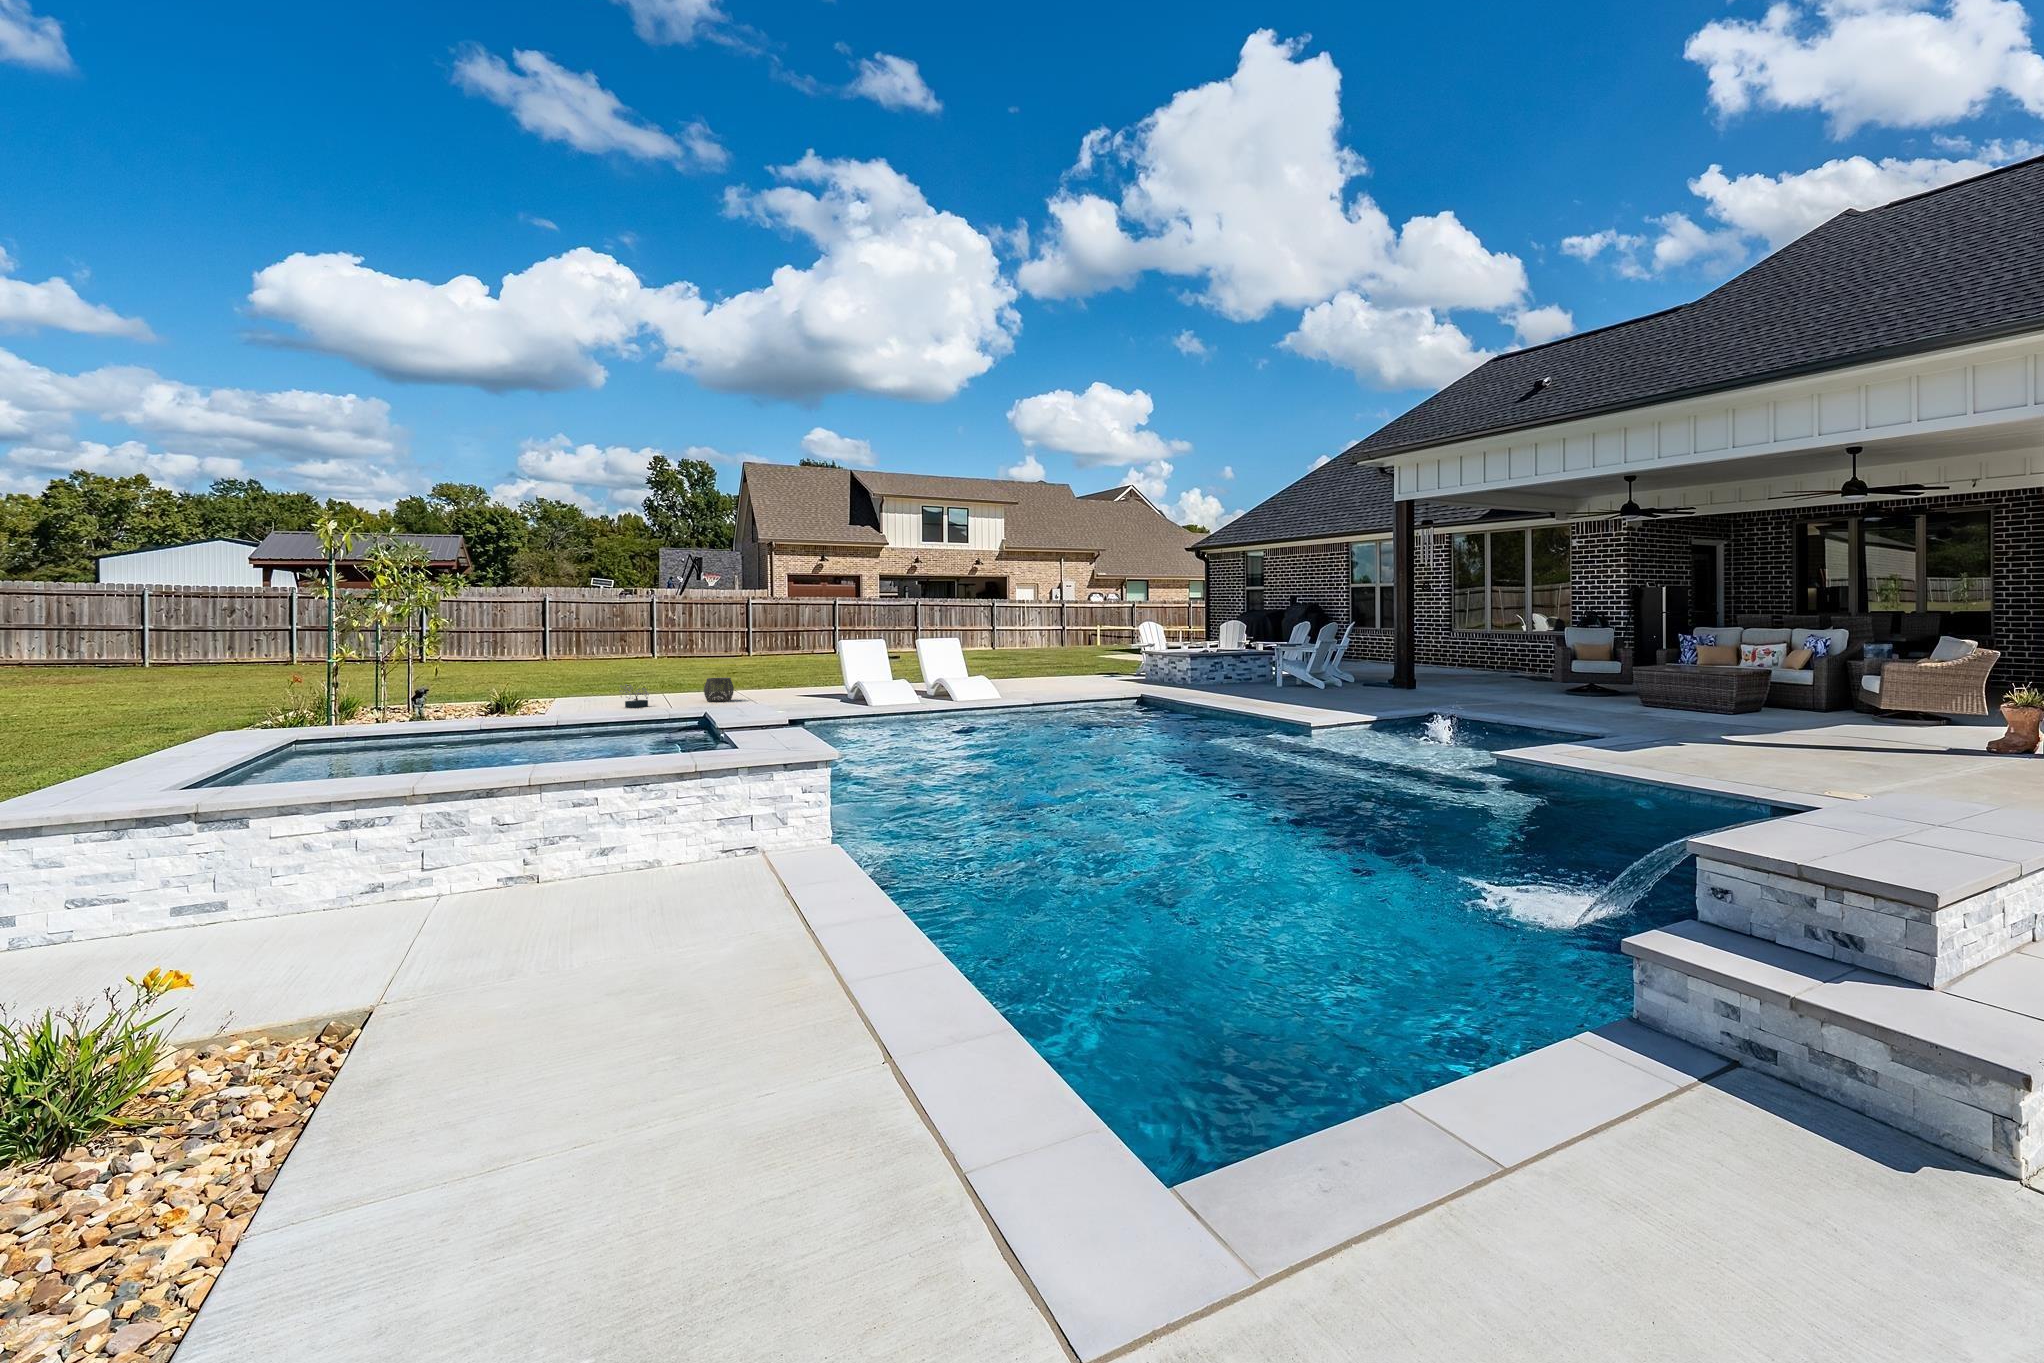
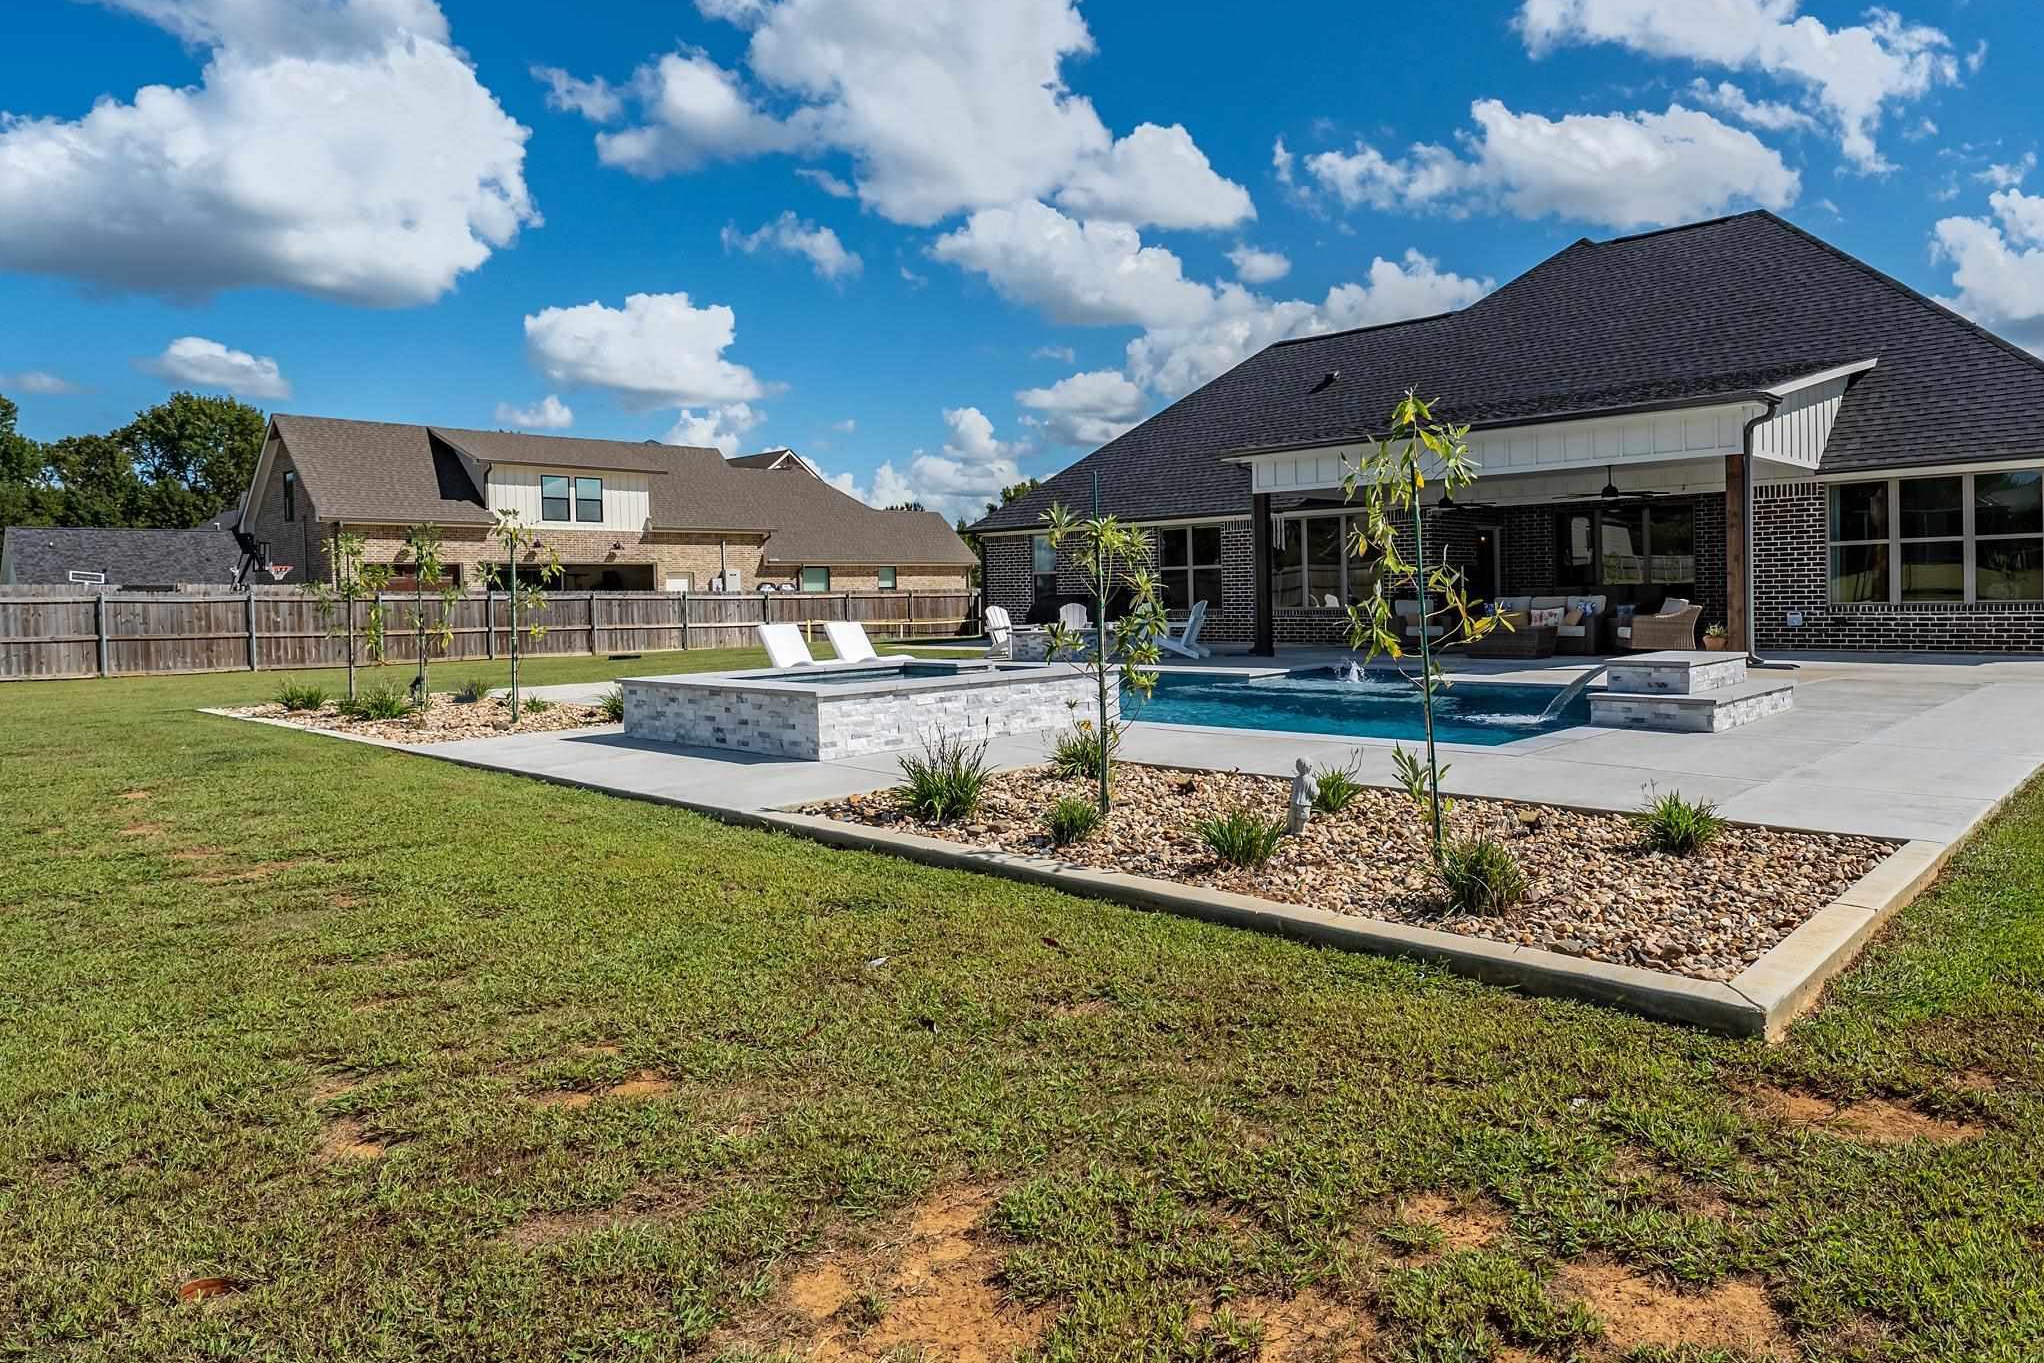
woven basket: present [704,678,734,702] -> none [522,671,555,697]

